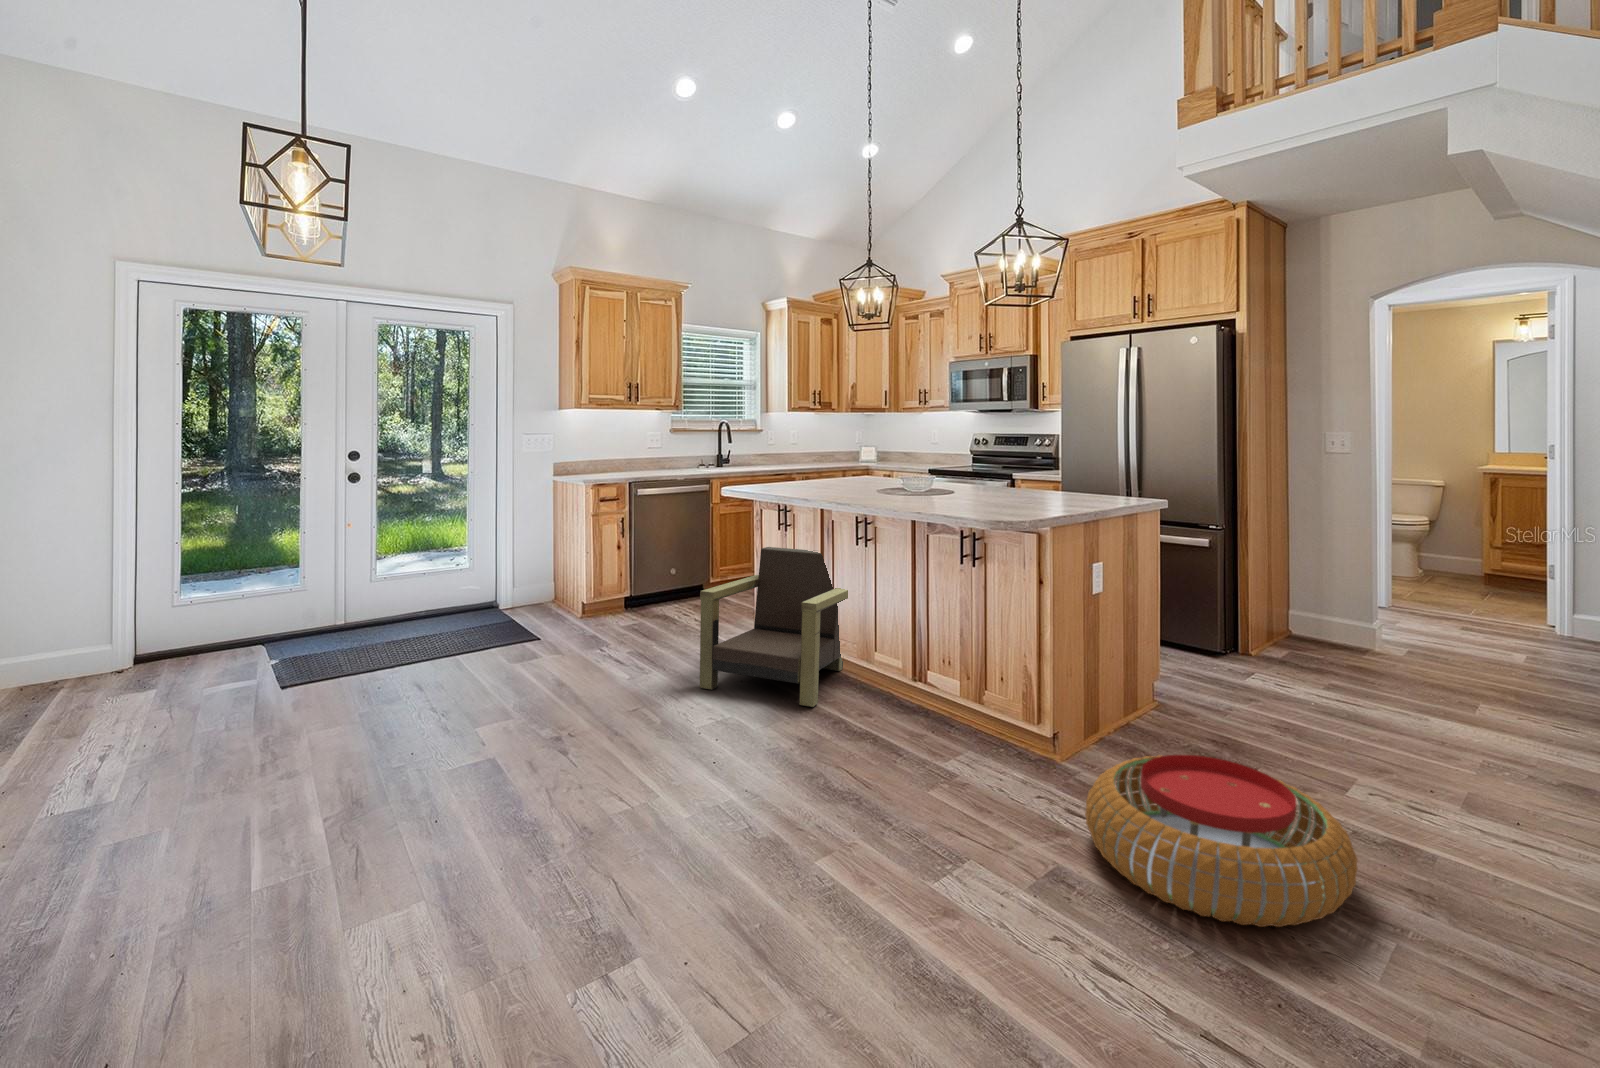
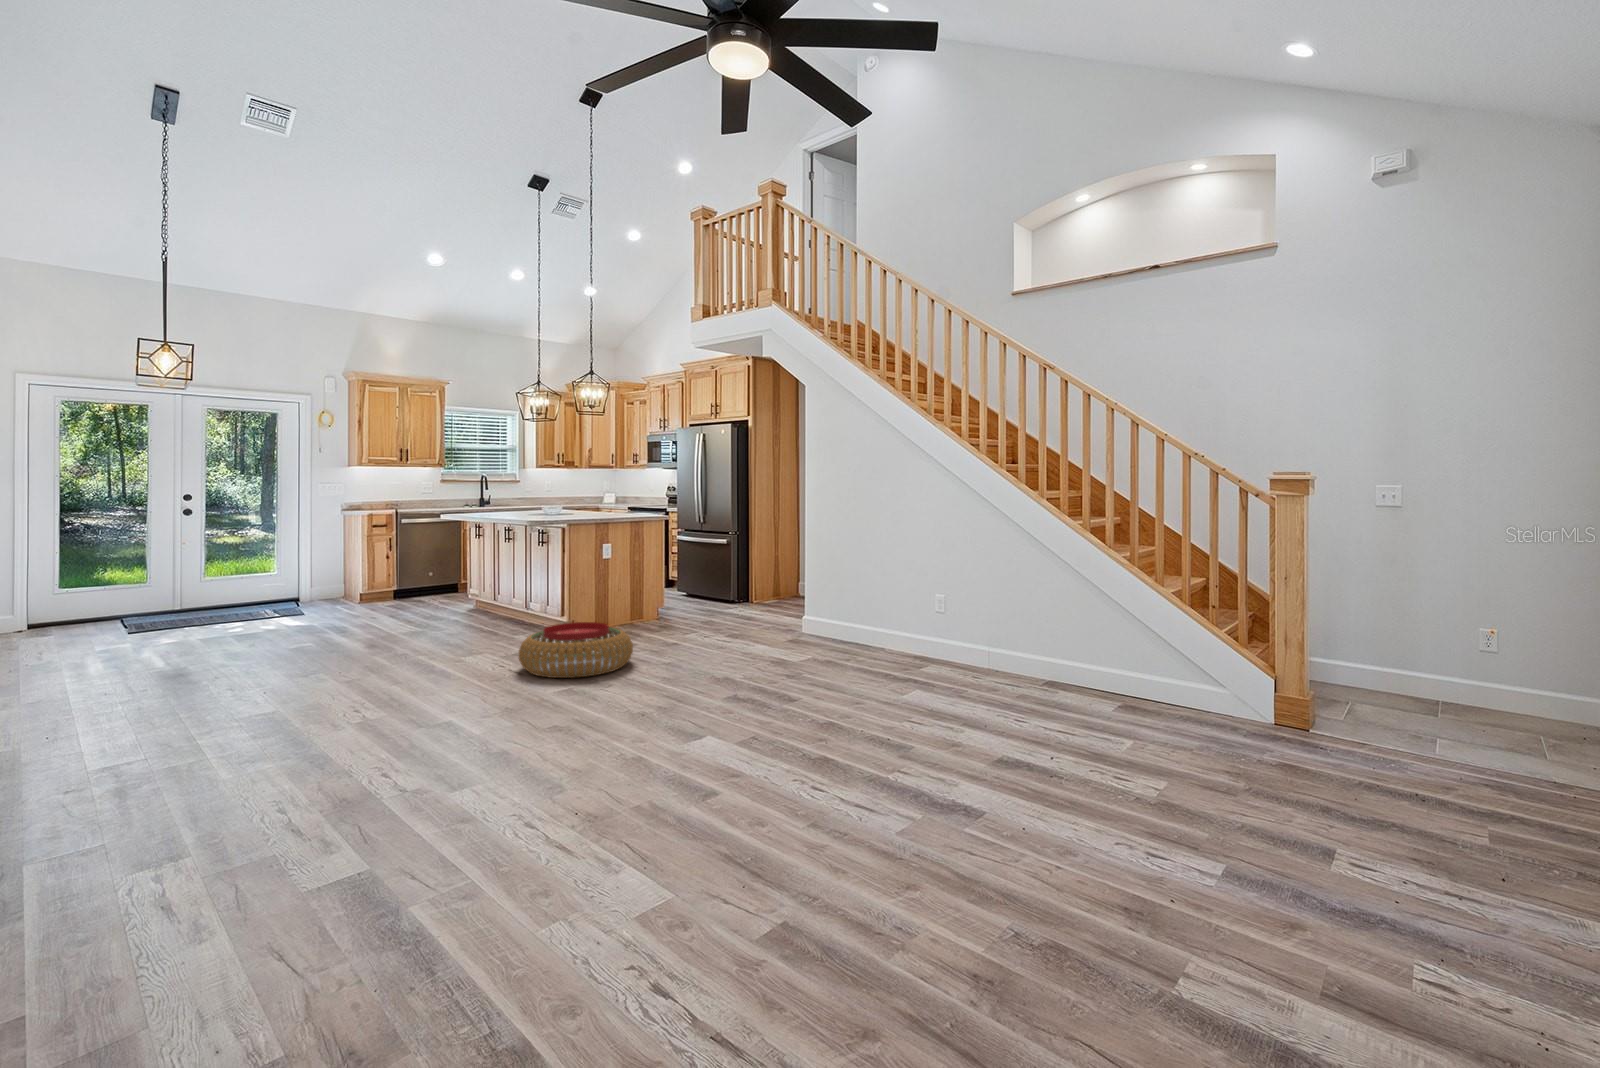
armchair: present [700,547,848,707] -> none [397,547,508,633]

